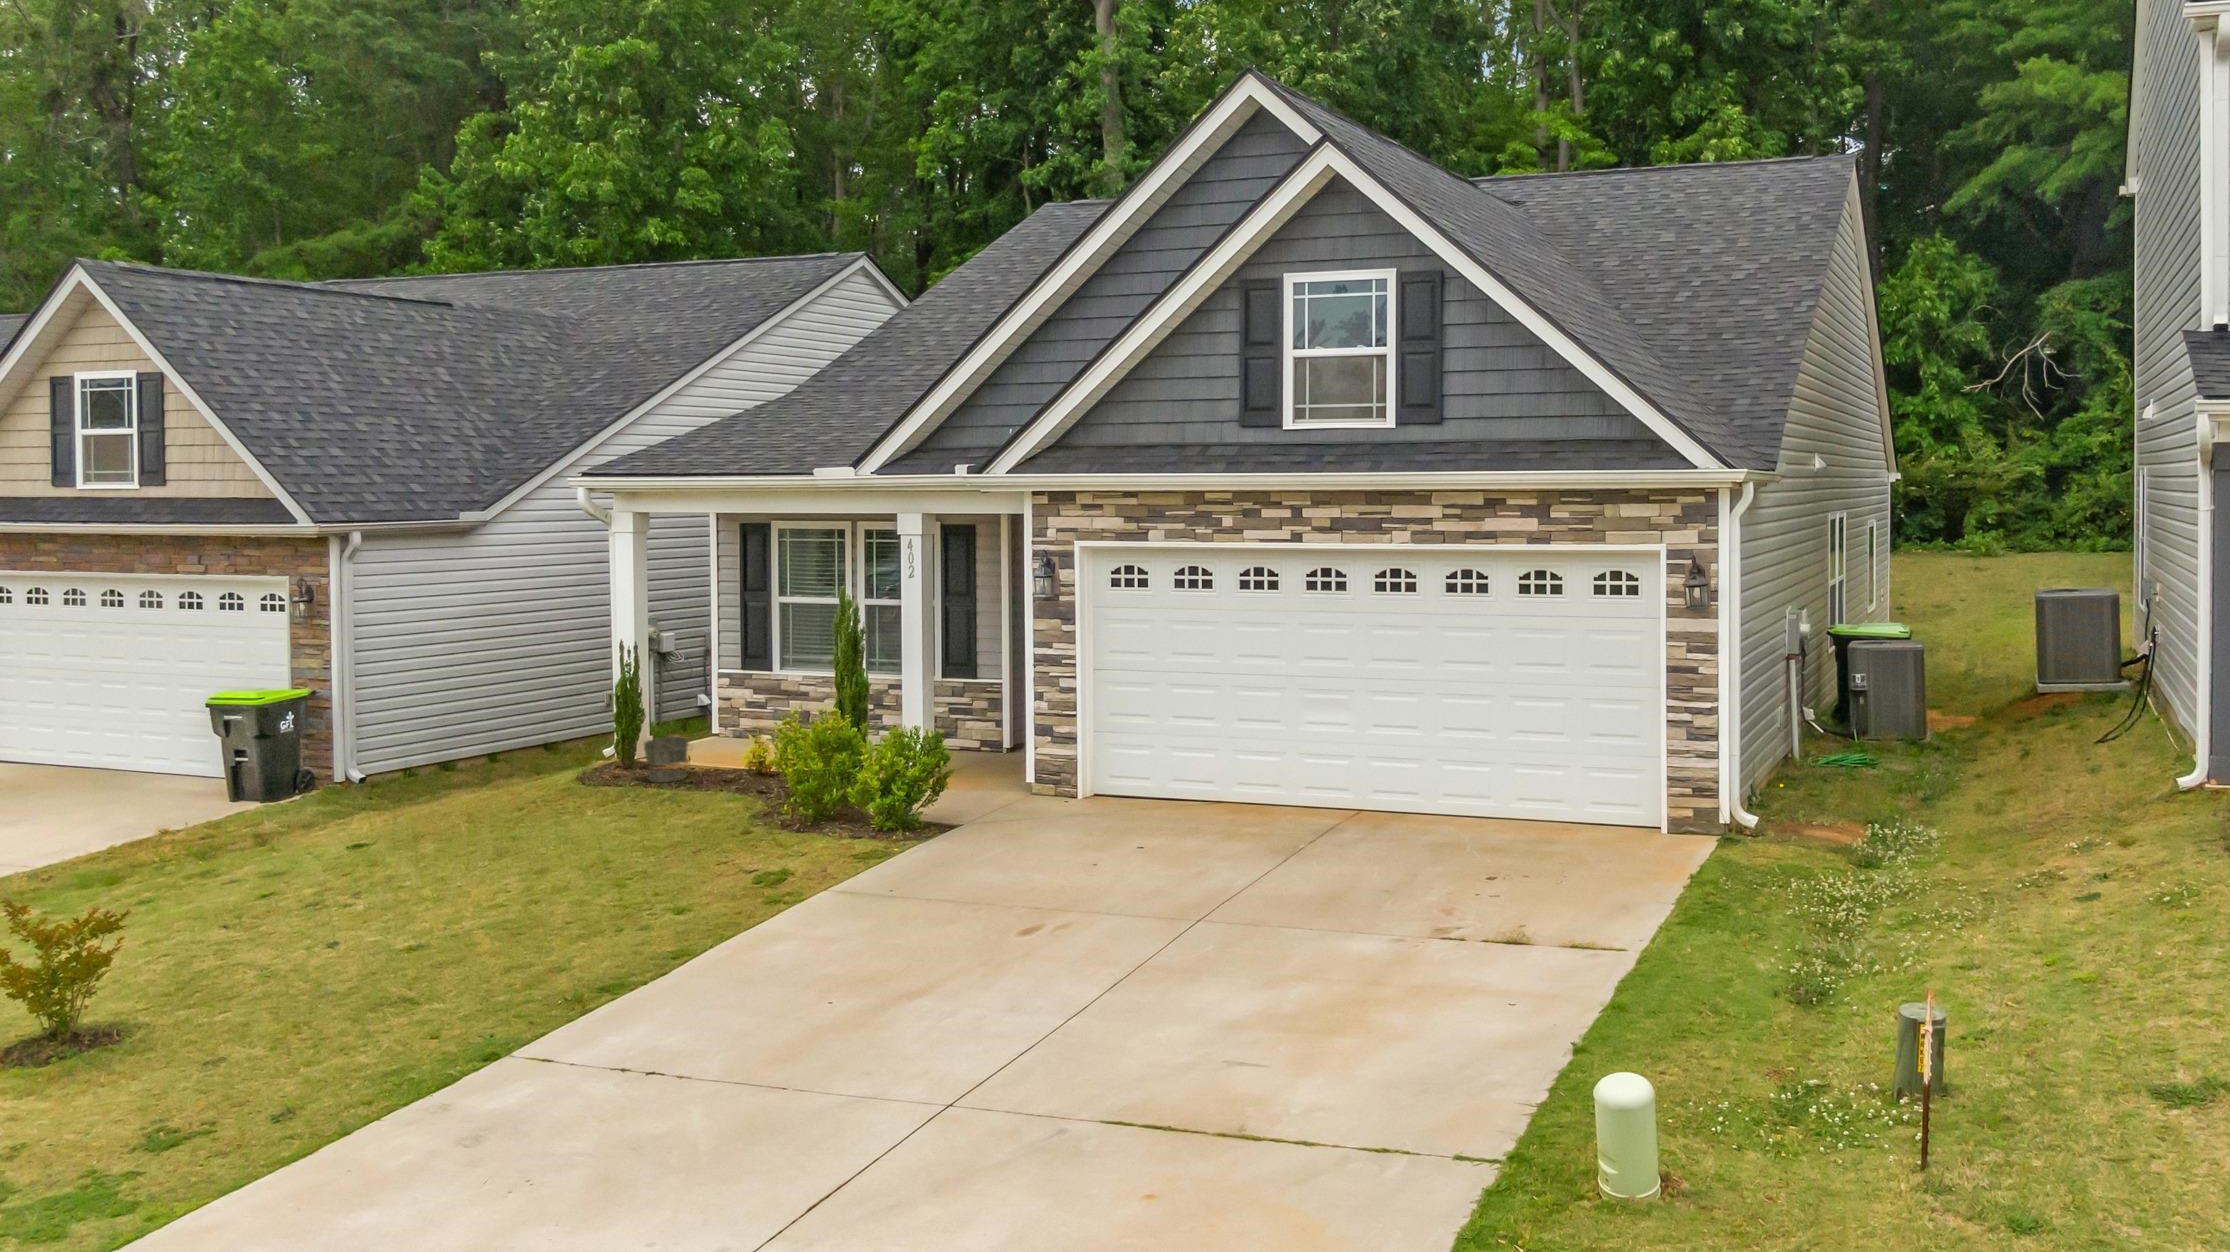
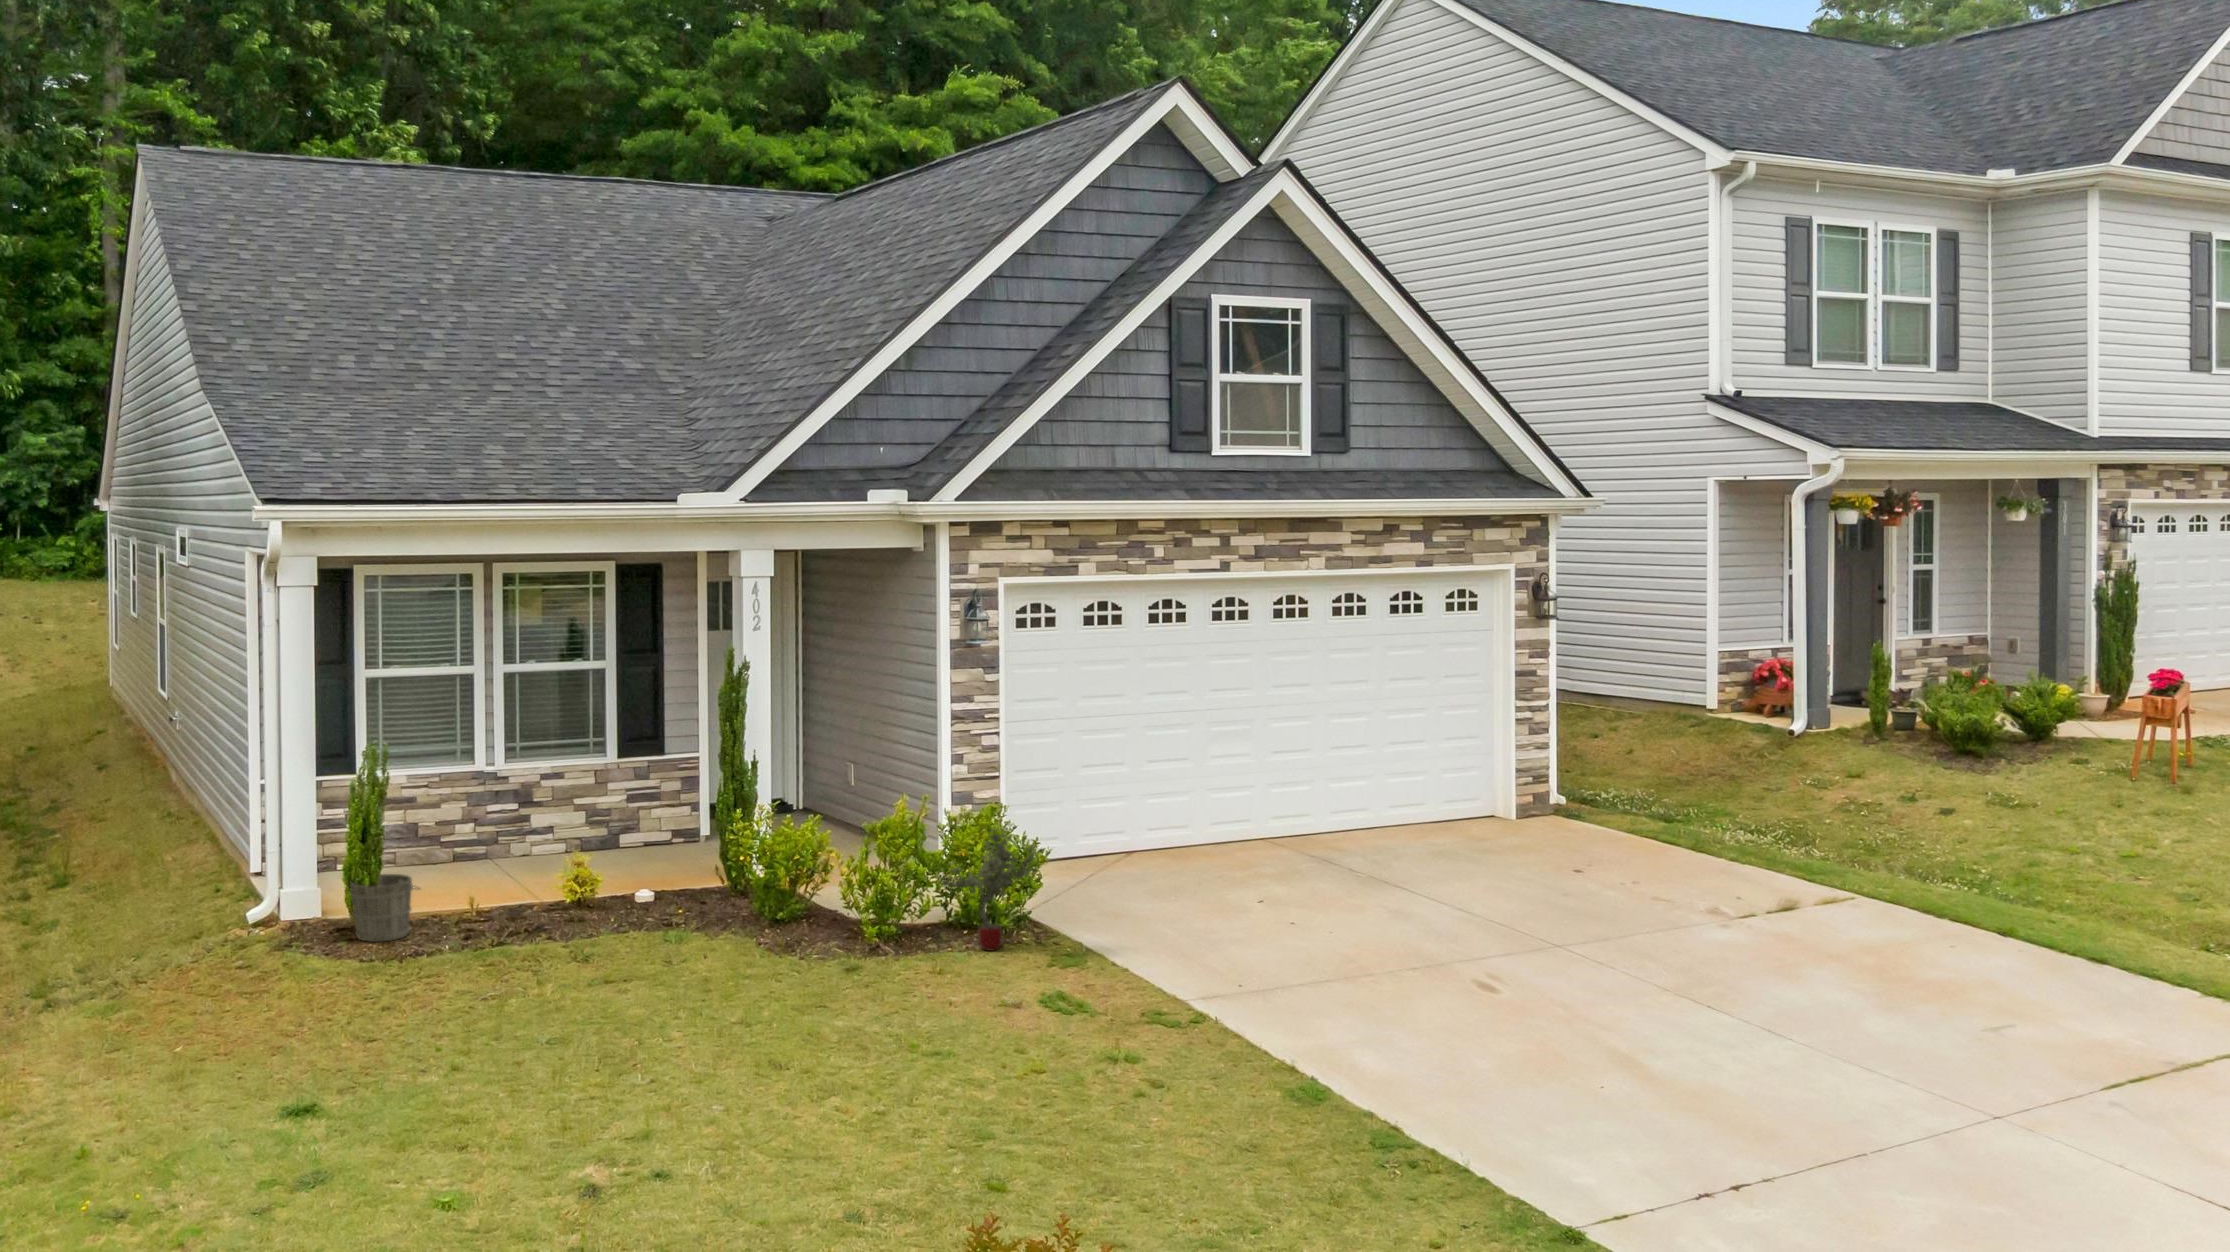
potted tree: none [812,746,870,850] -> present [941,827,1038,951]

